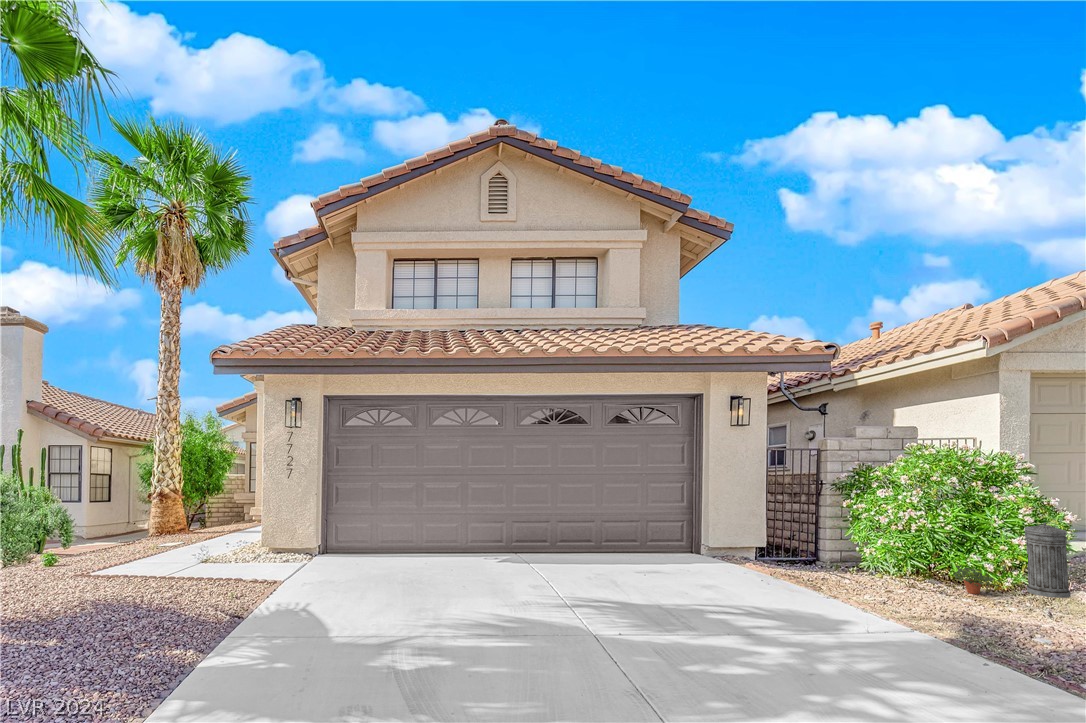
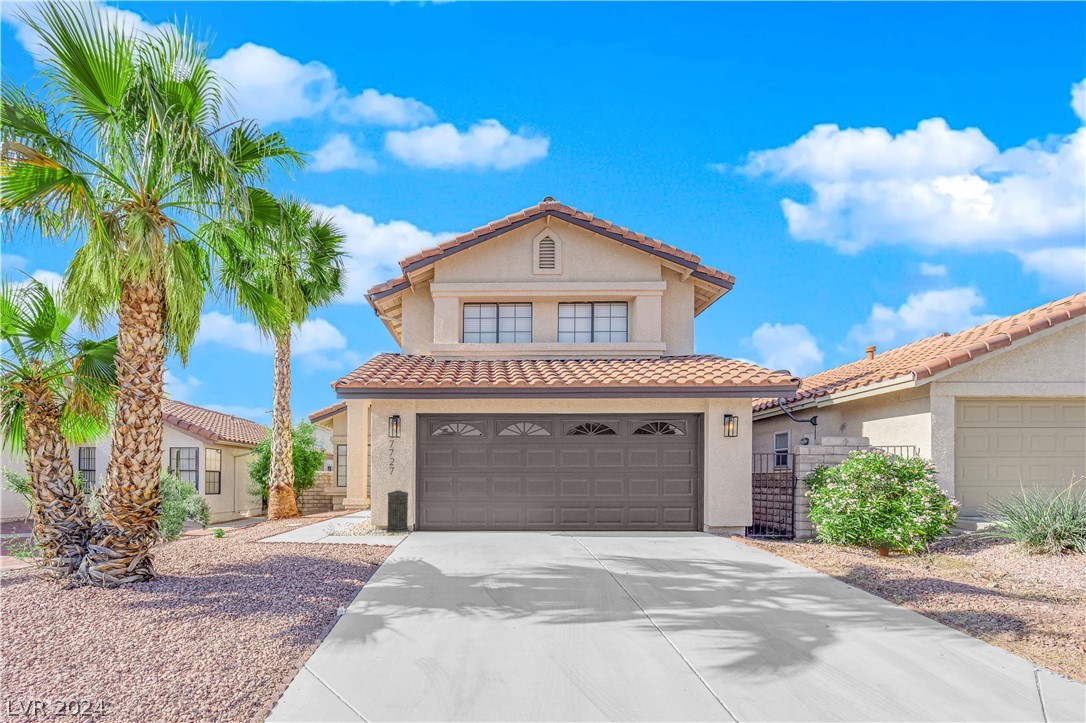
trash can: present [1025,523,1070,598] -> present [387,490,408,533]

